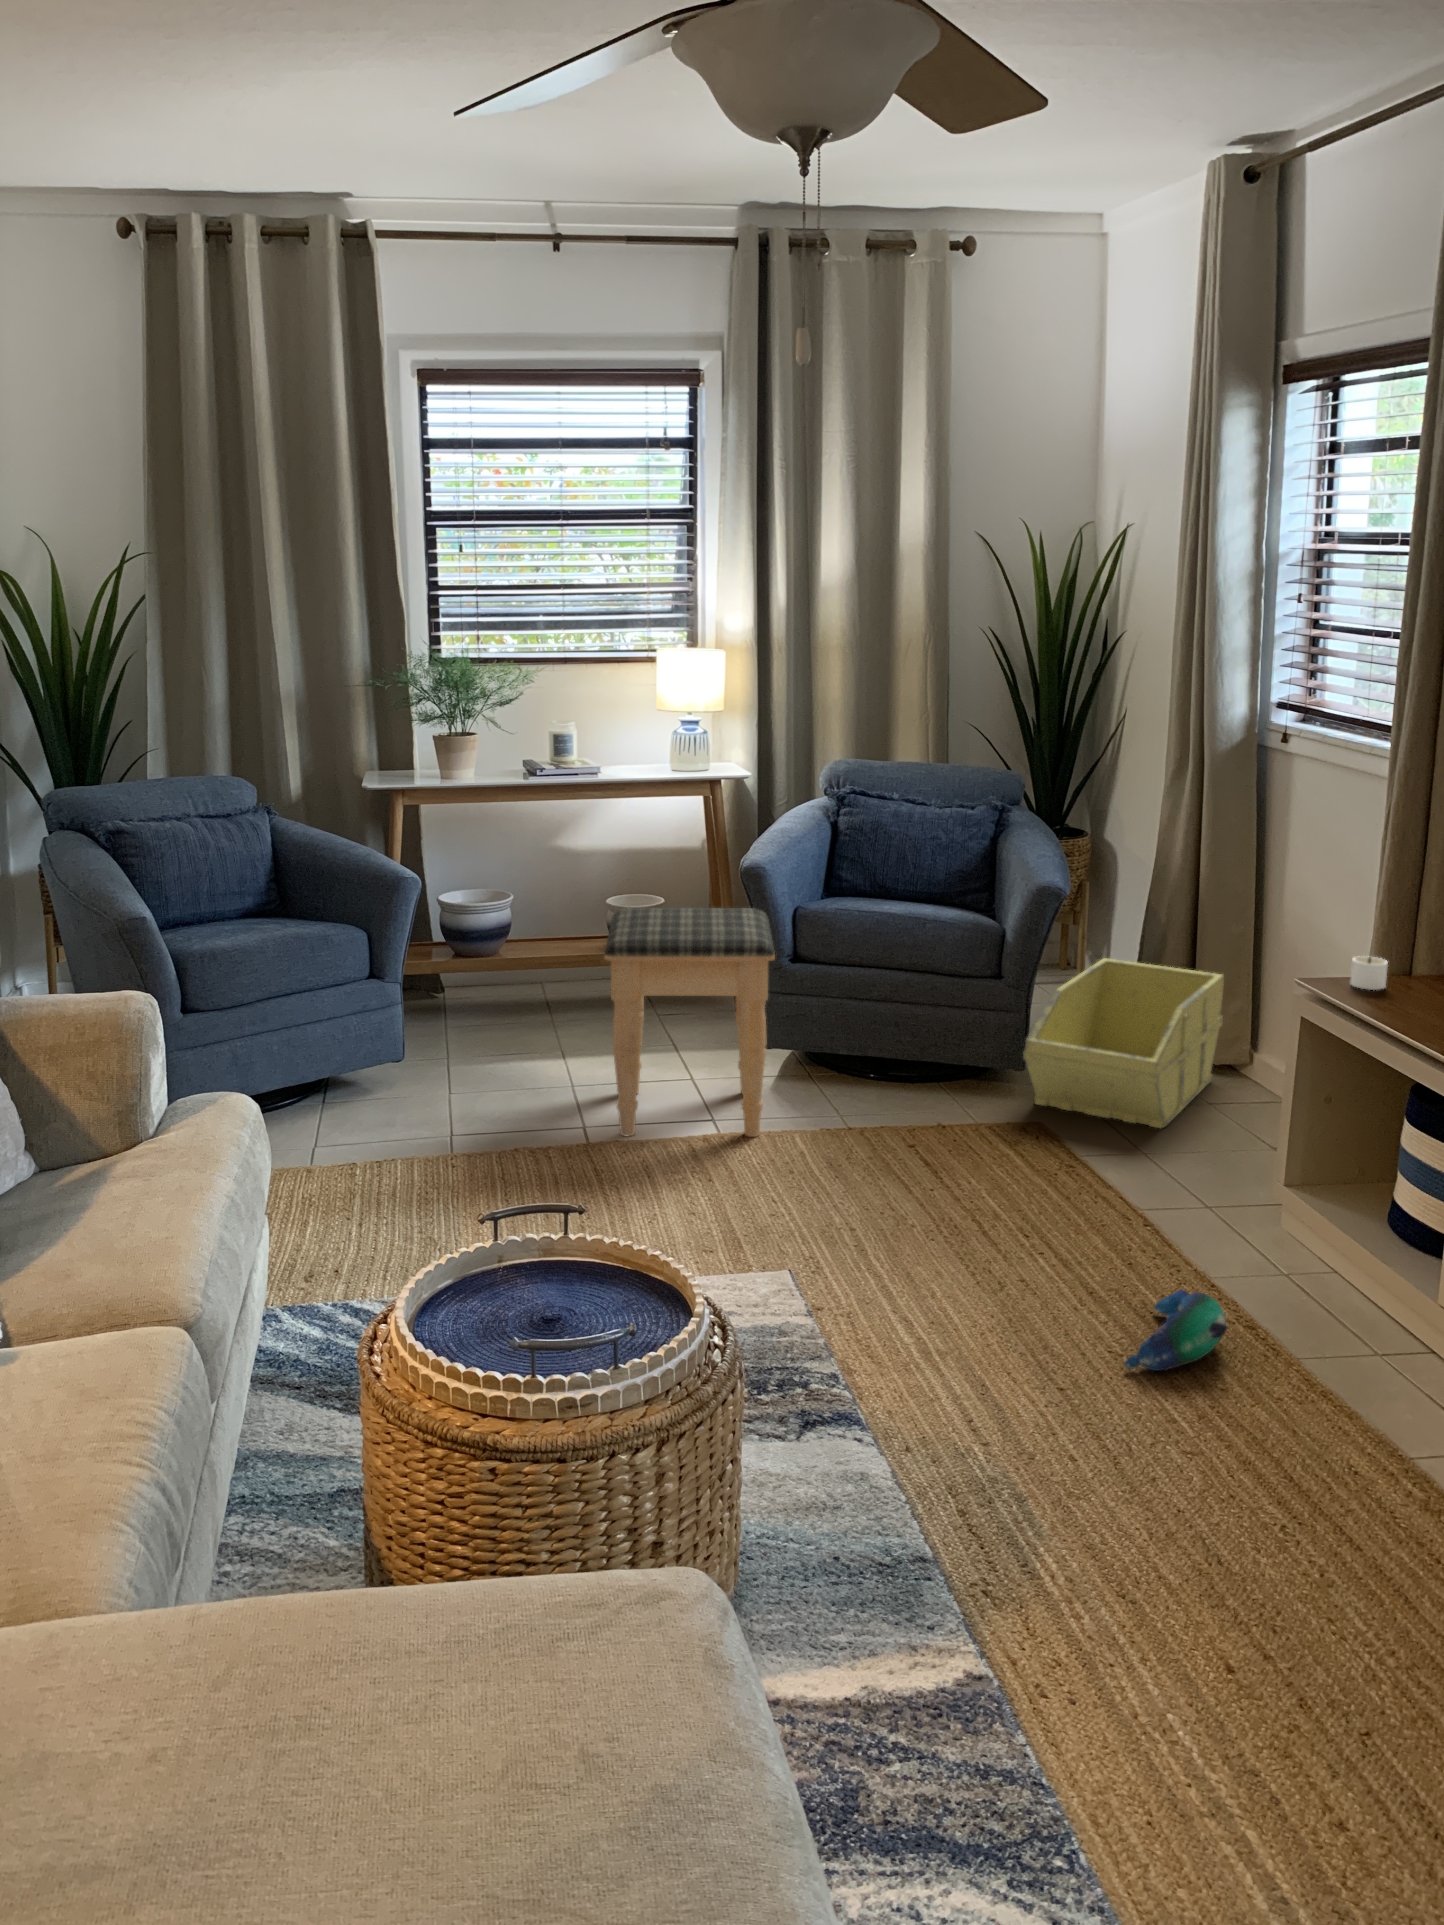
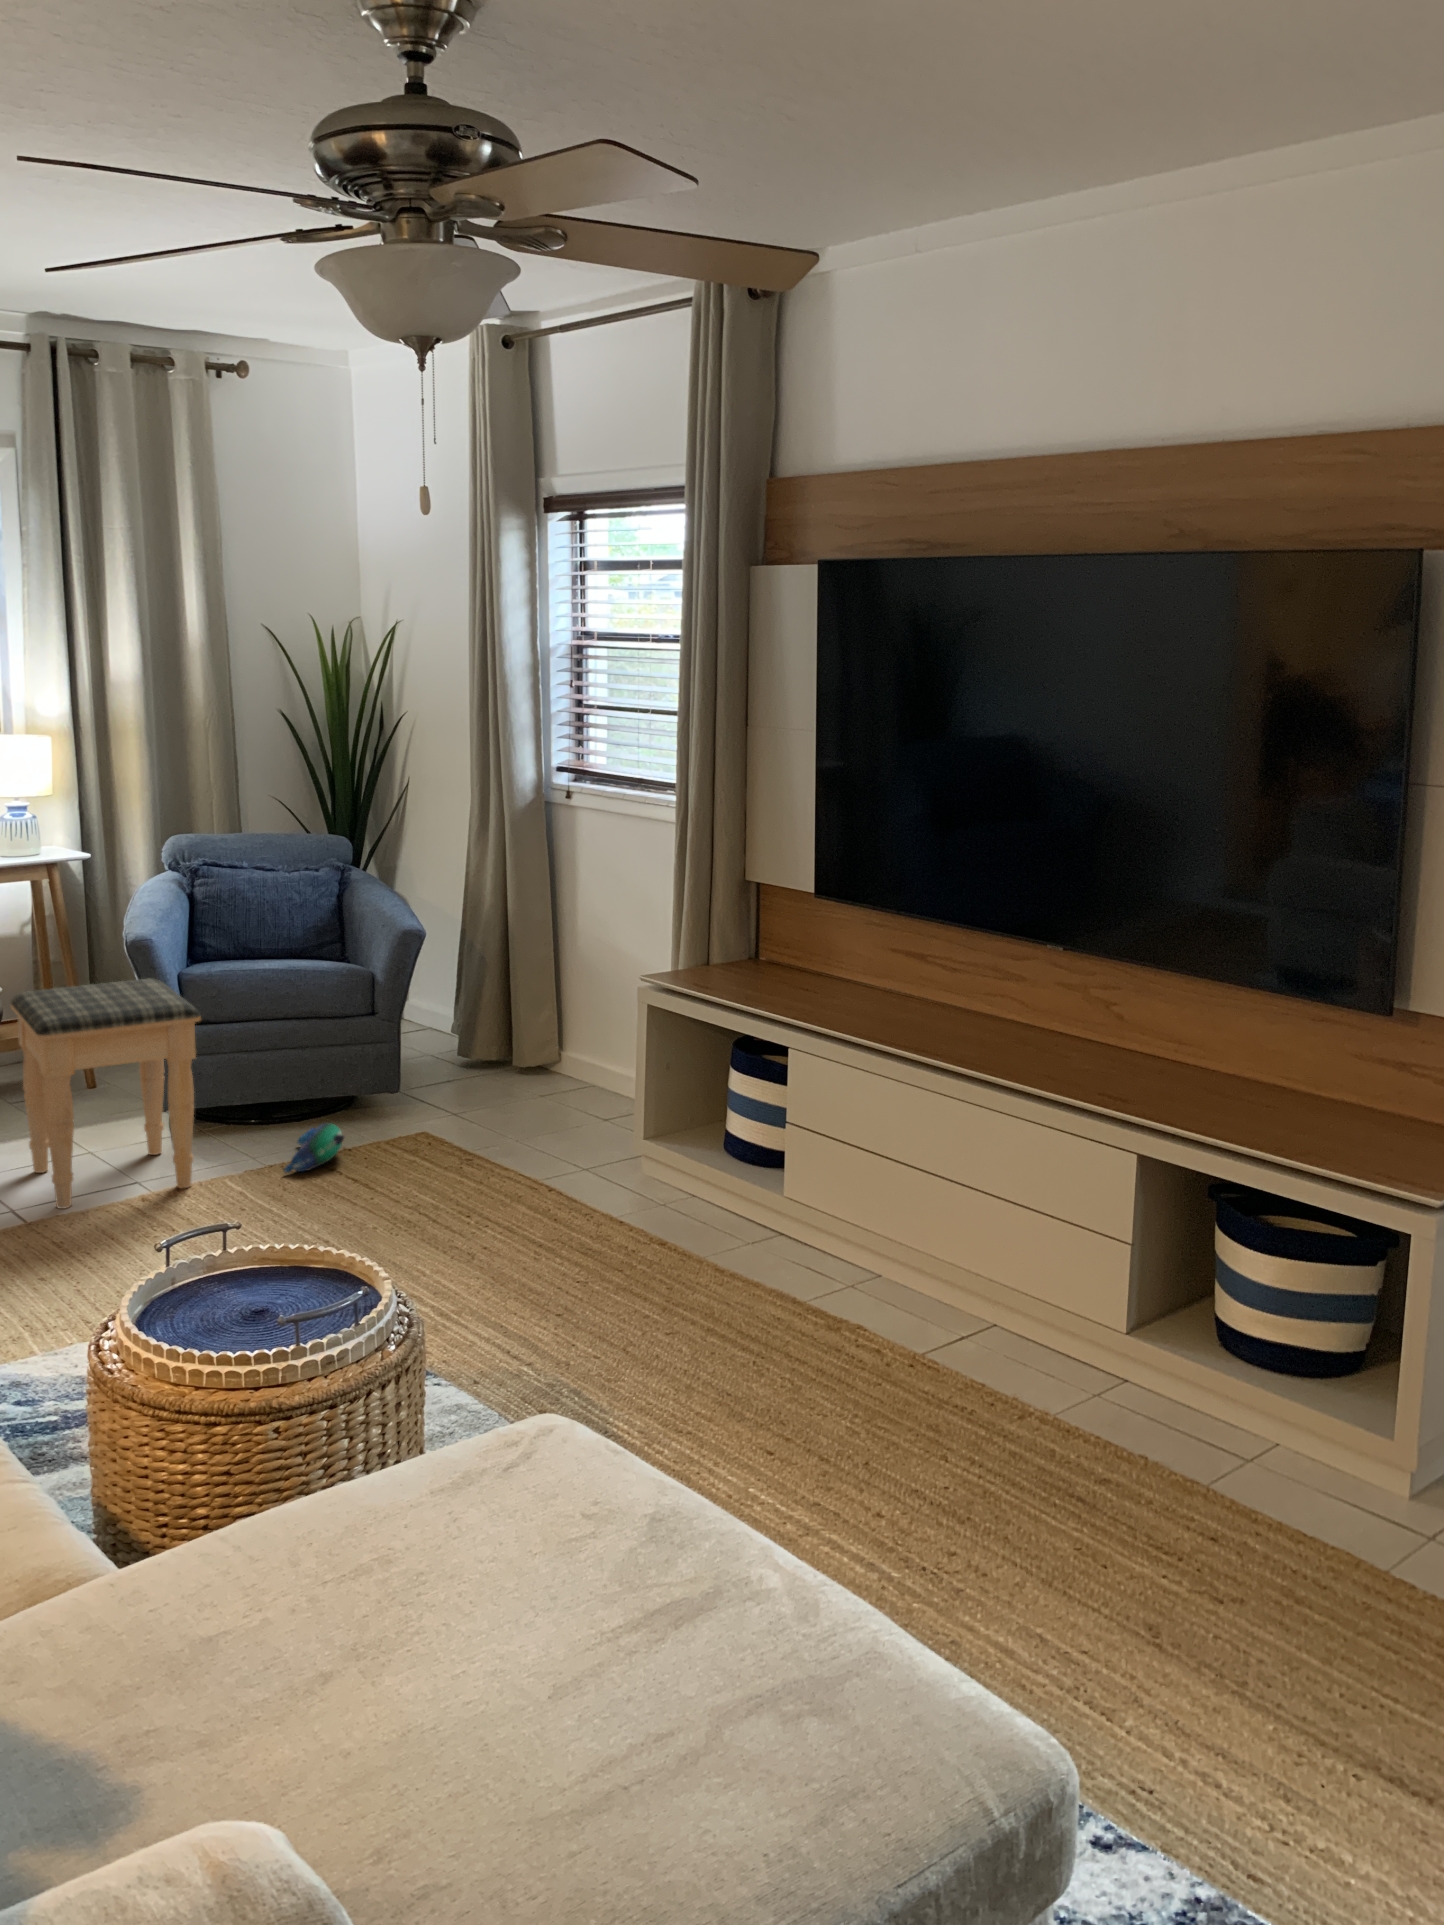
candle: present [1351,956,1388,990] -> none [680,957,712,984]
storage bin: present [1023,958,1224,1128] -> none [403,992,538,1124]
plush toy: present [1125,1289,1228,1371] -> present [284,1123,344,1173]

